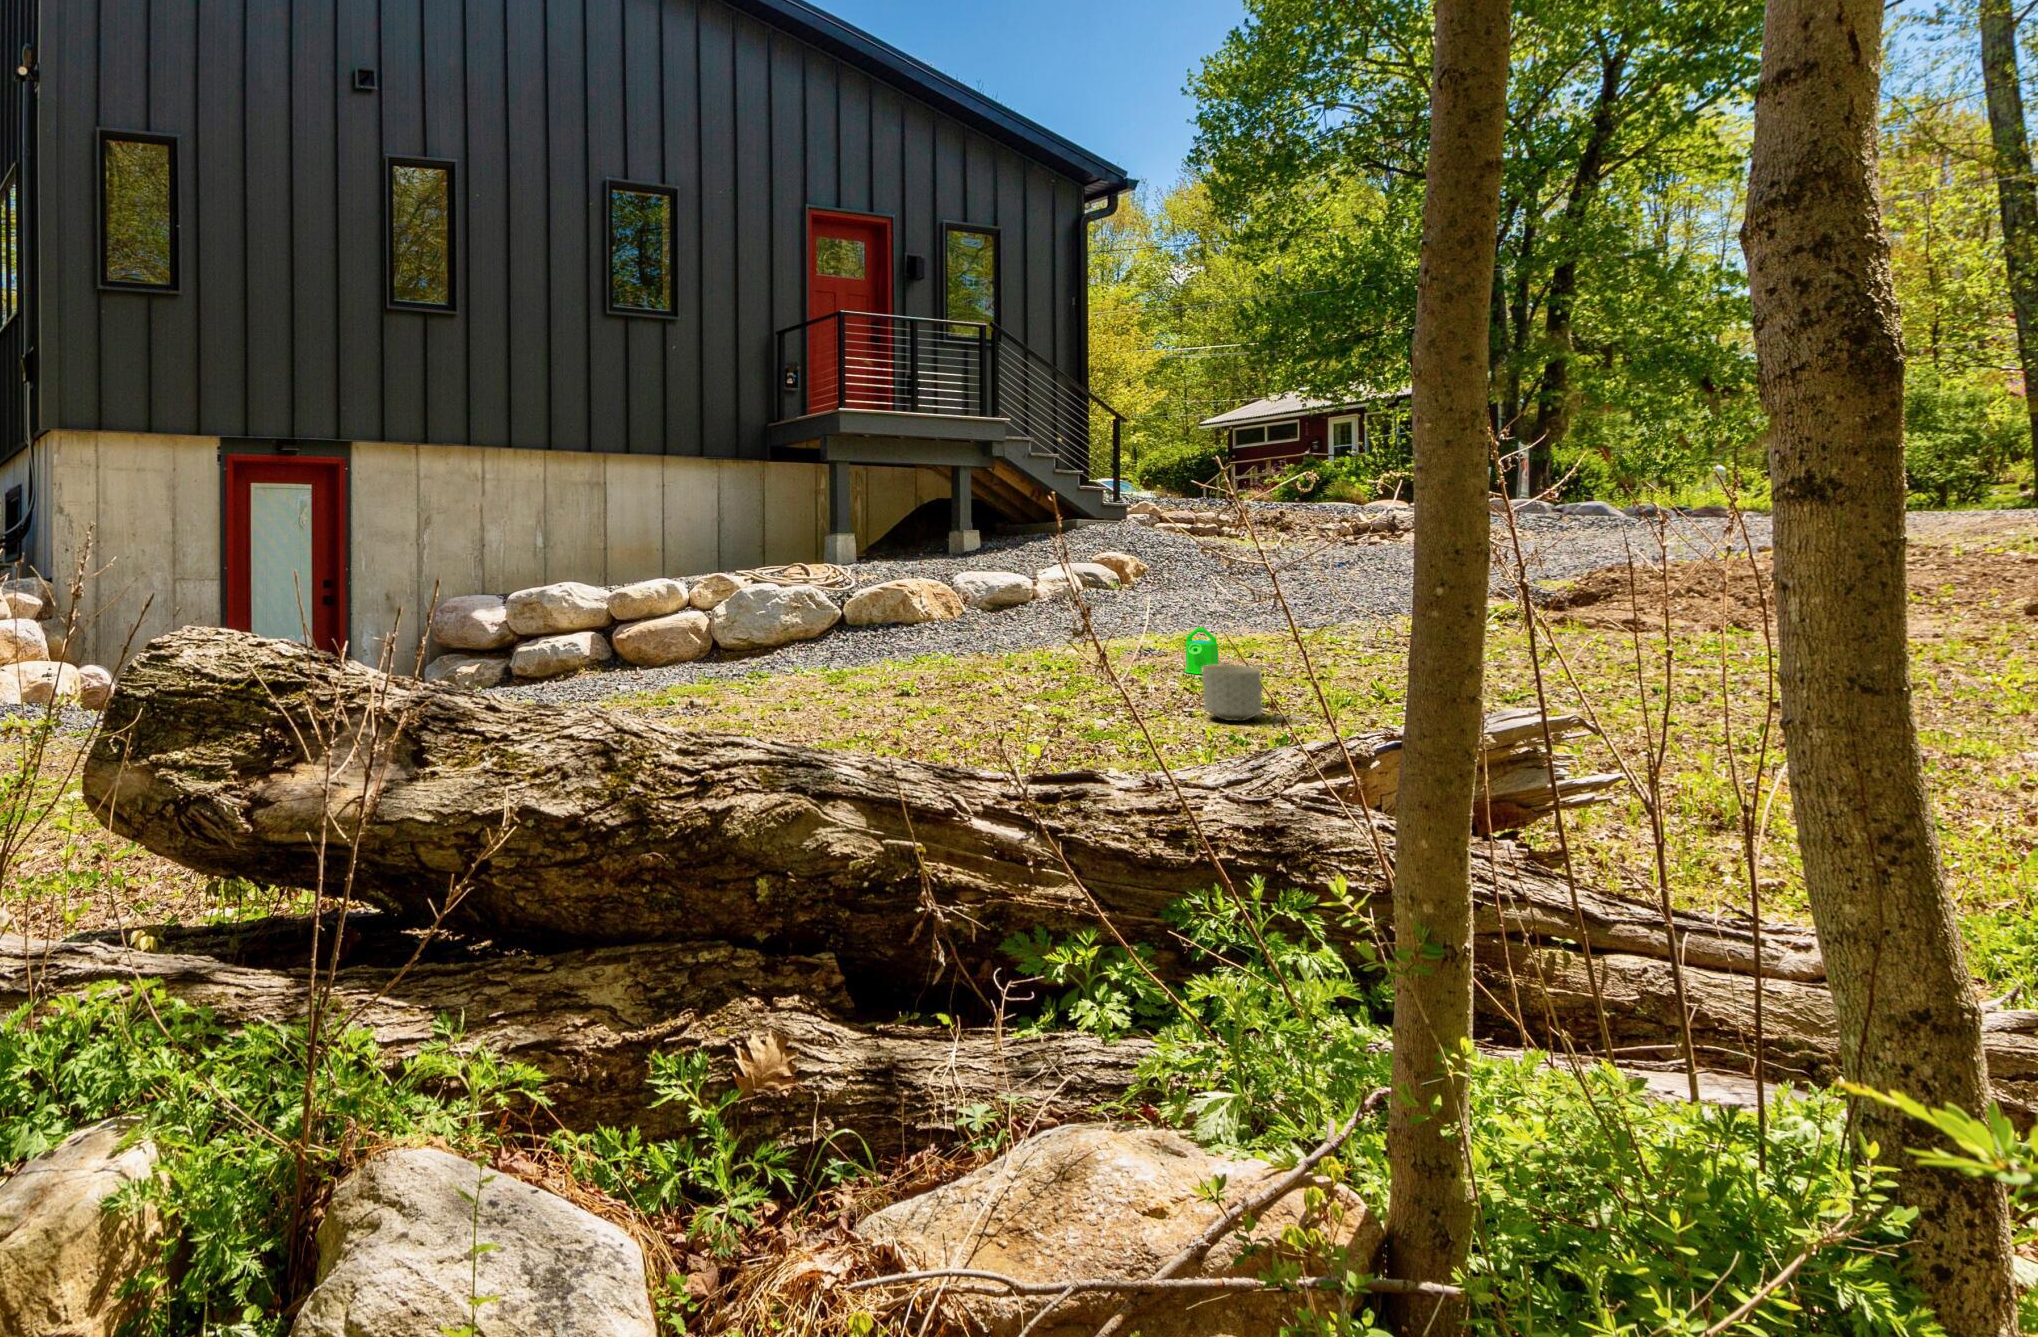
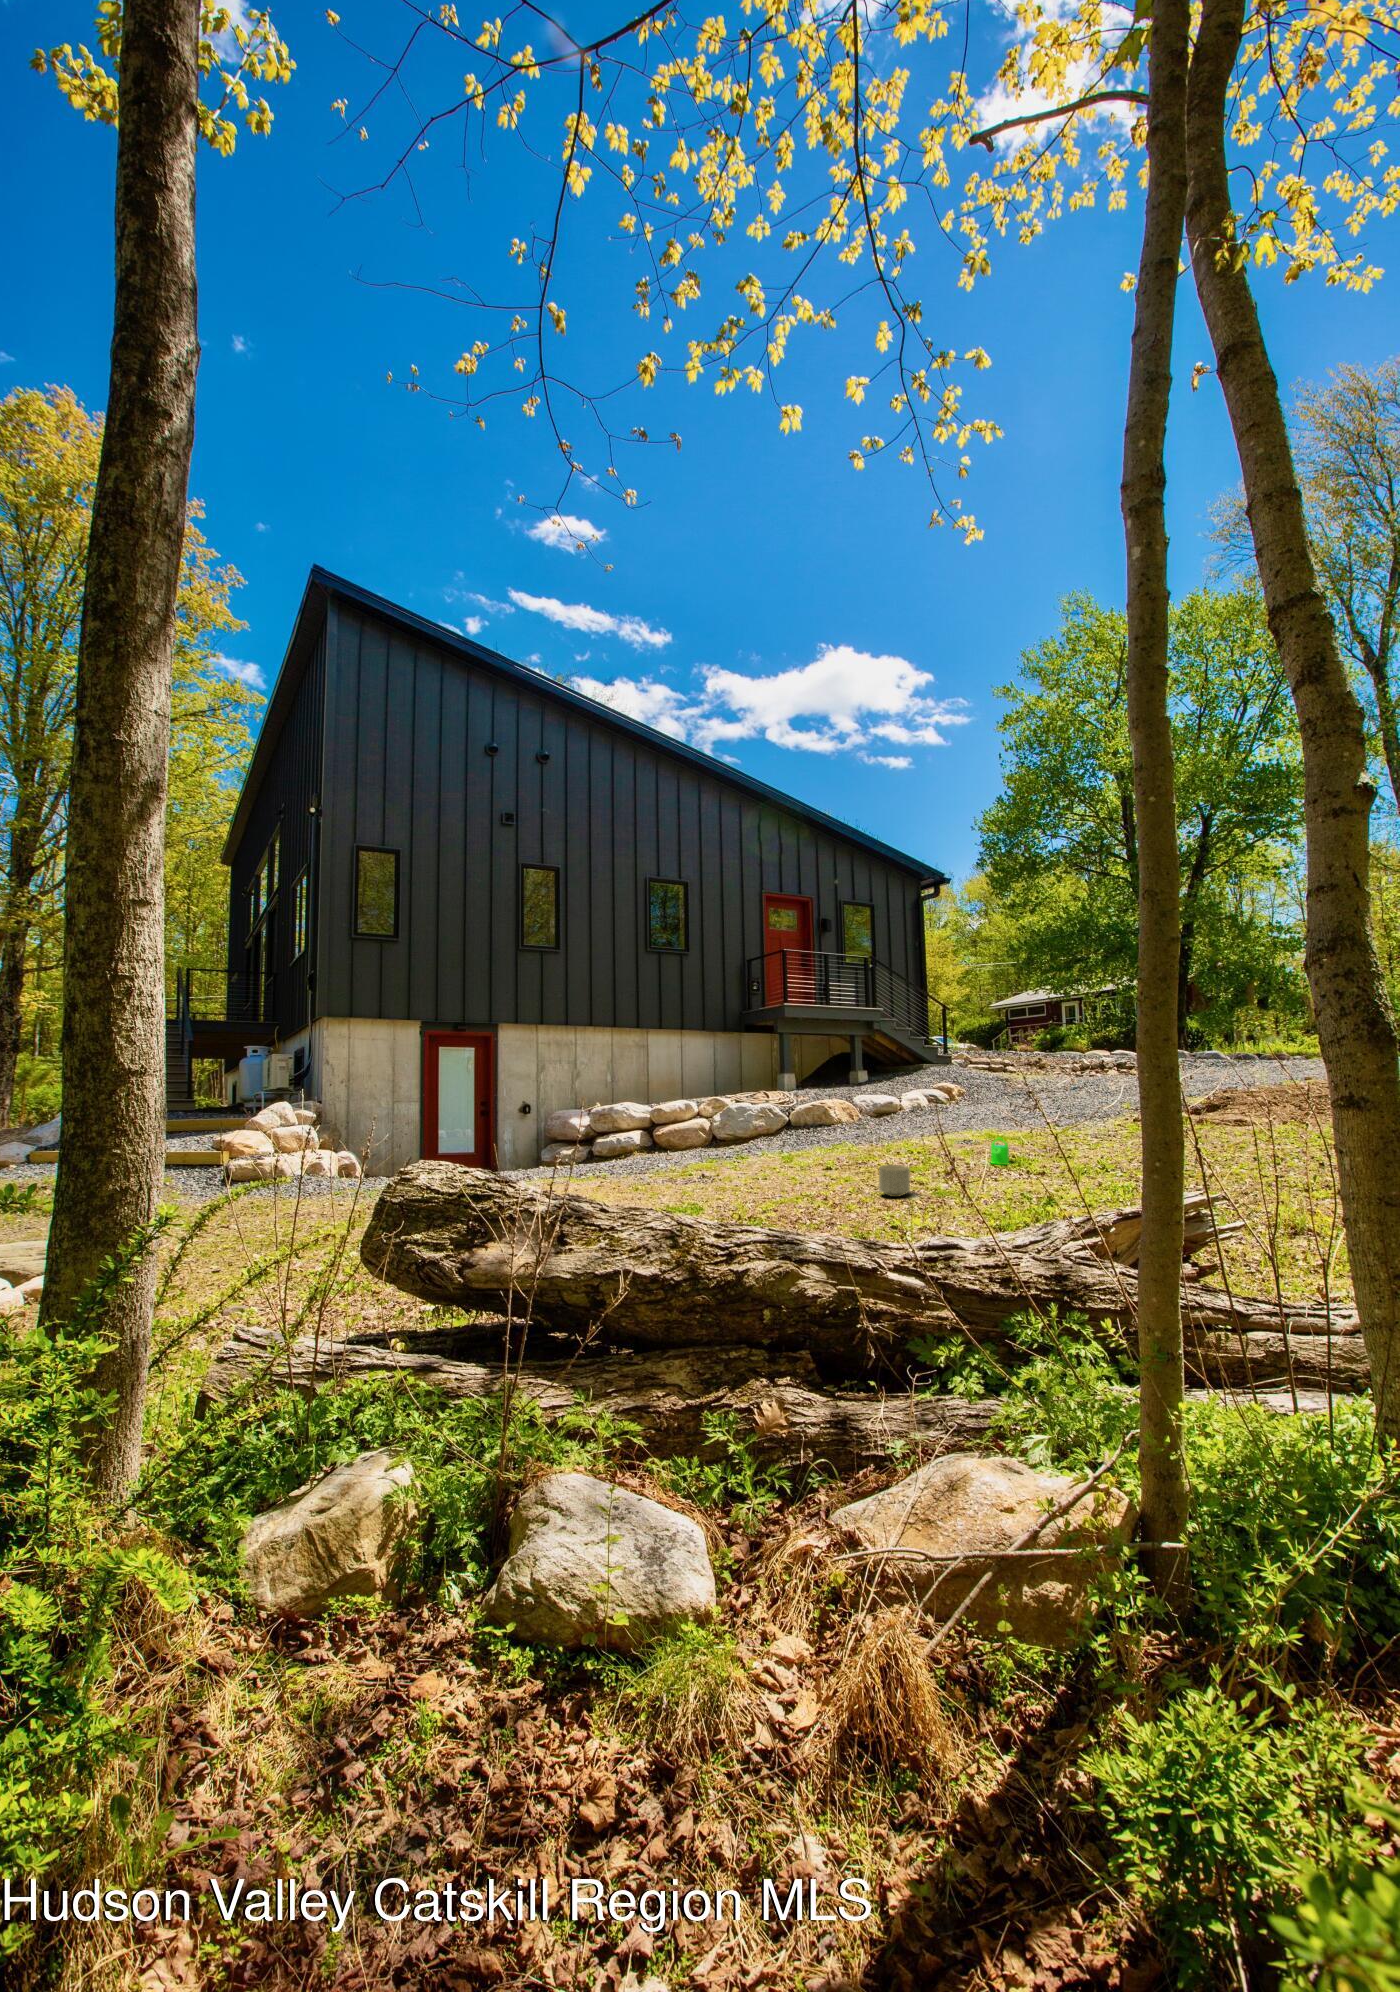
planter: present [1202,664,1263,721] -> present [879,1164,910,1197]

